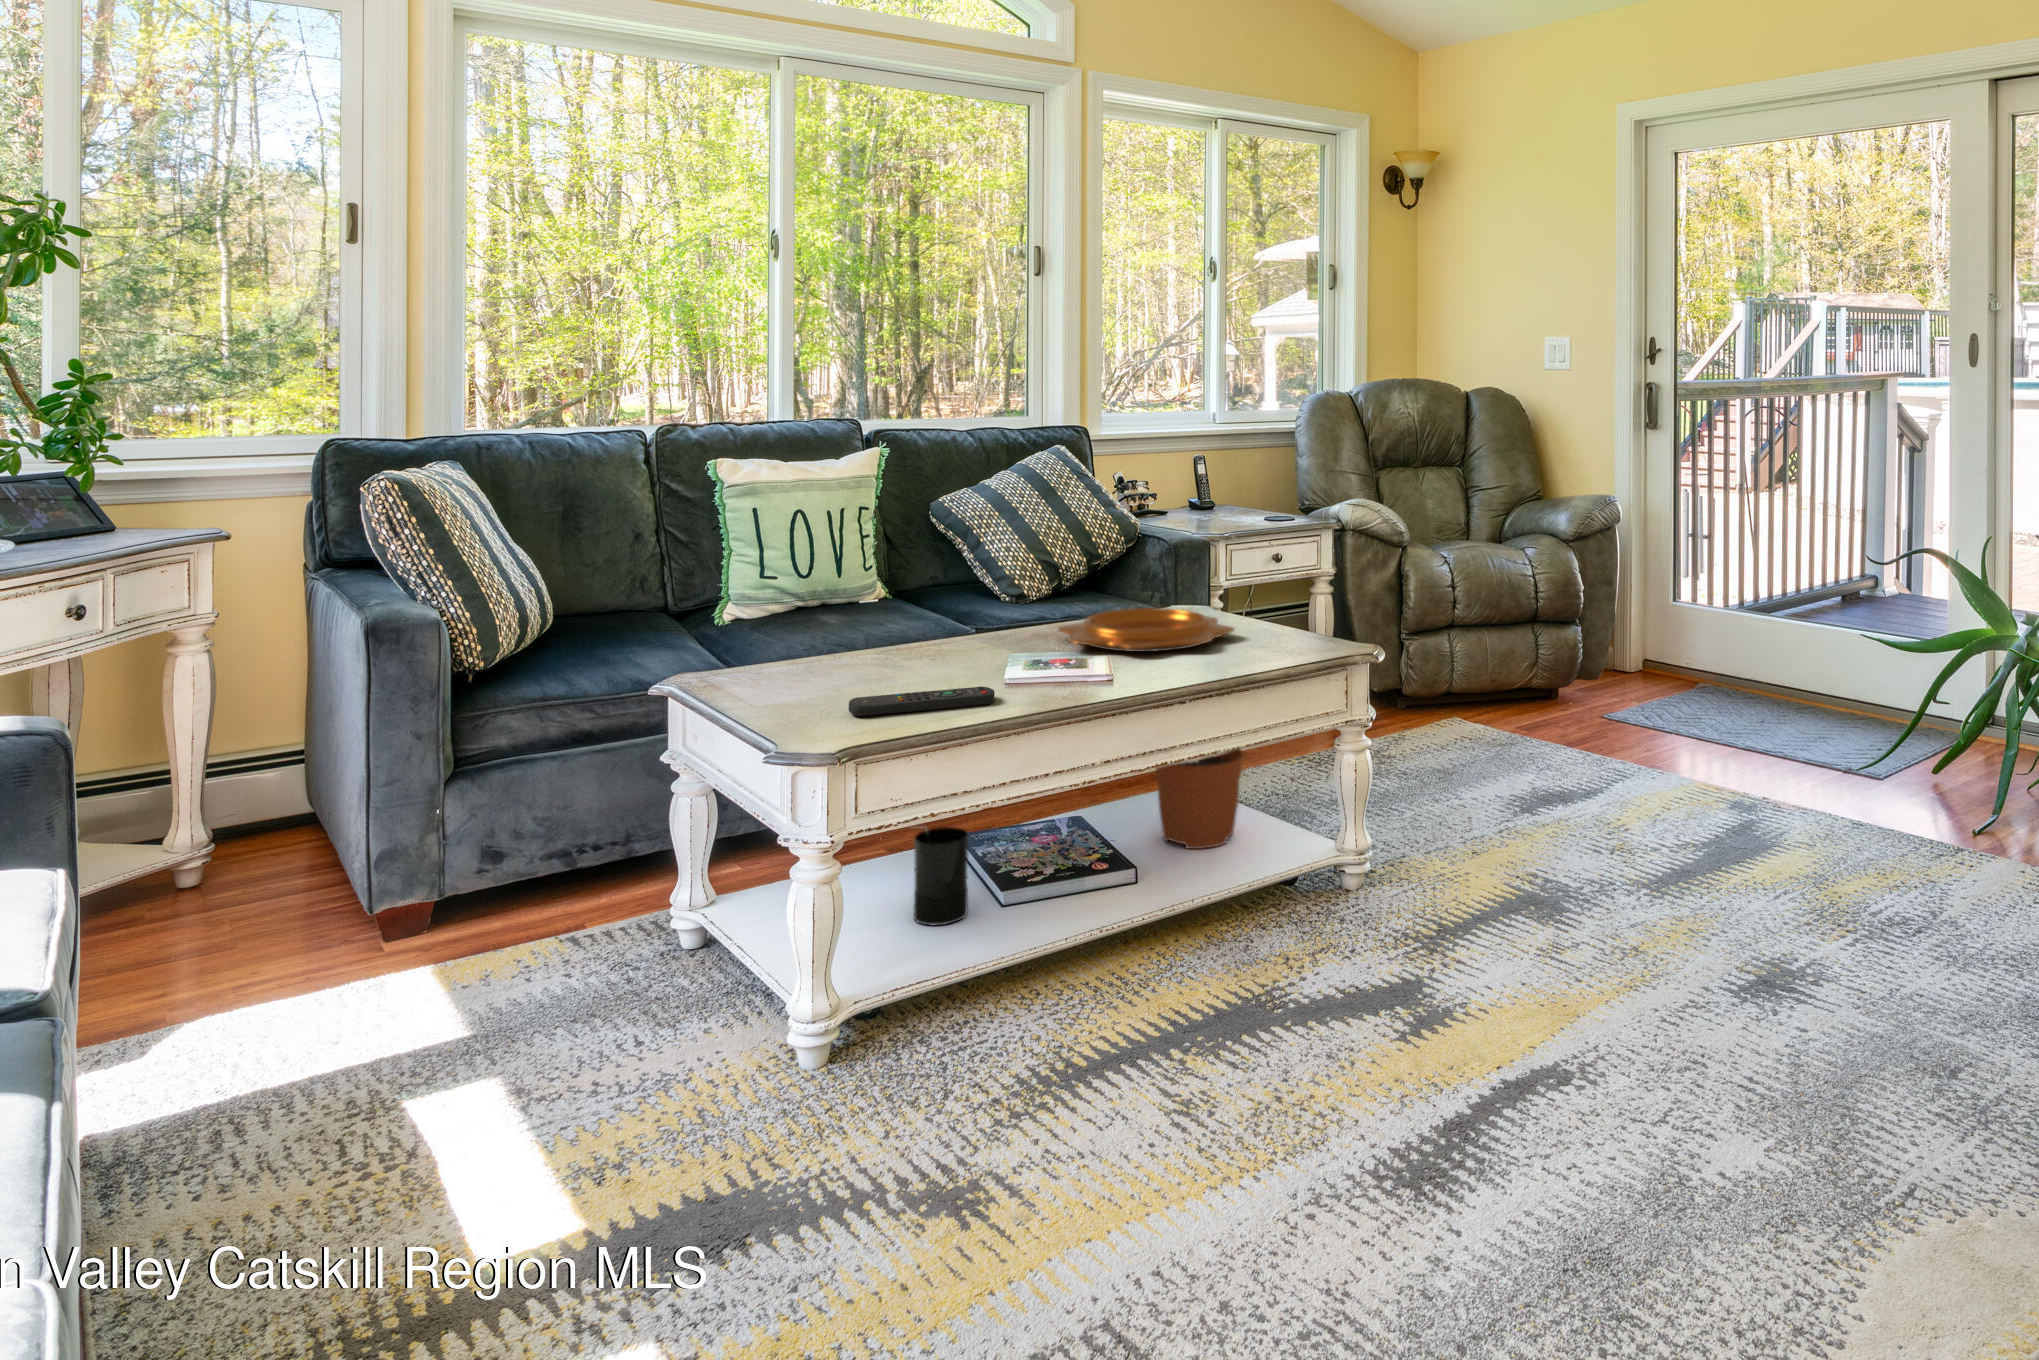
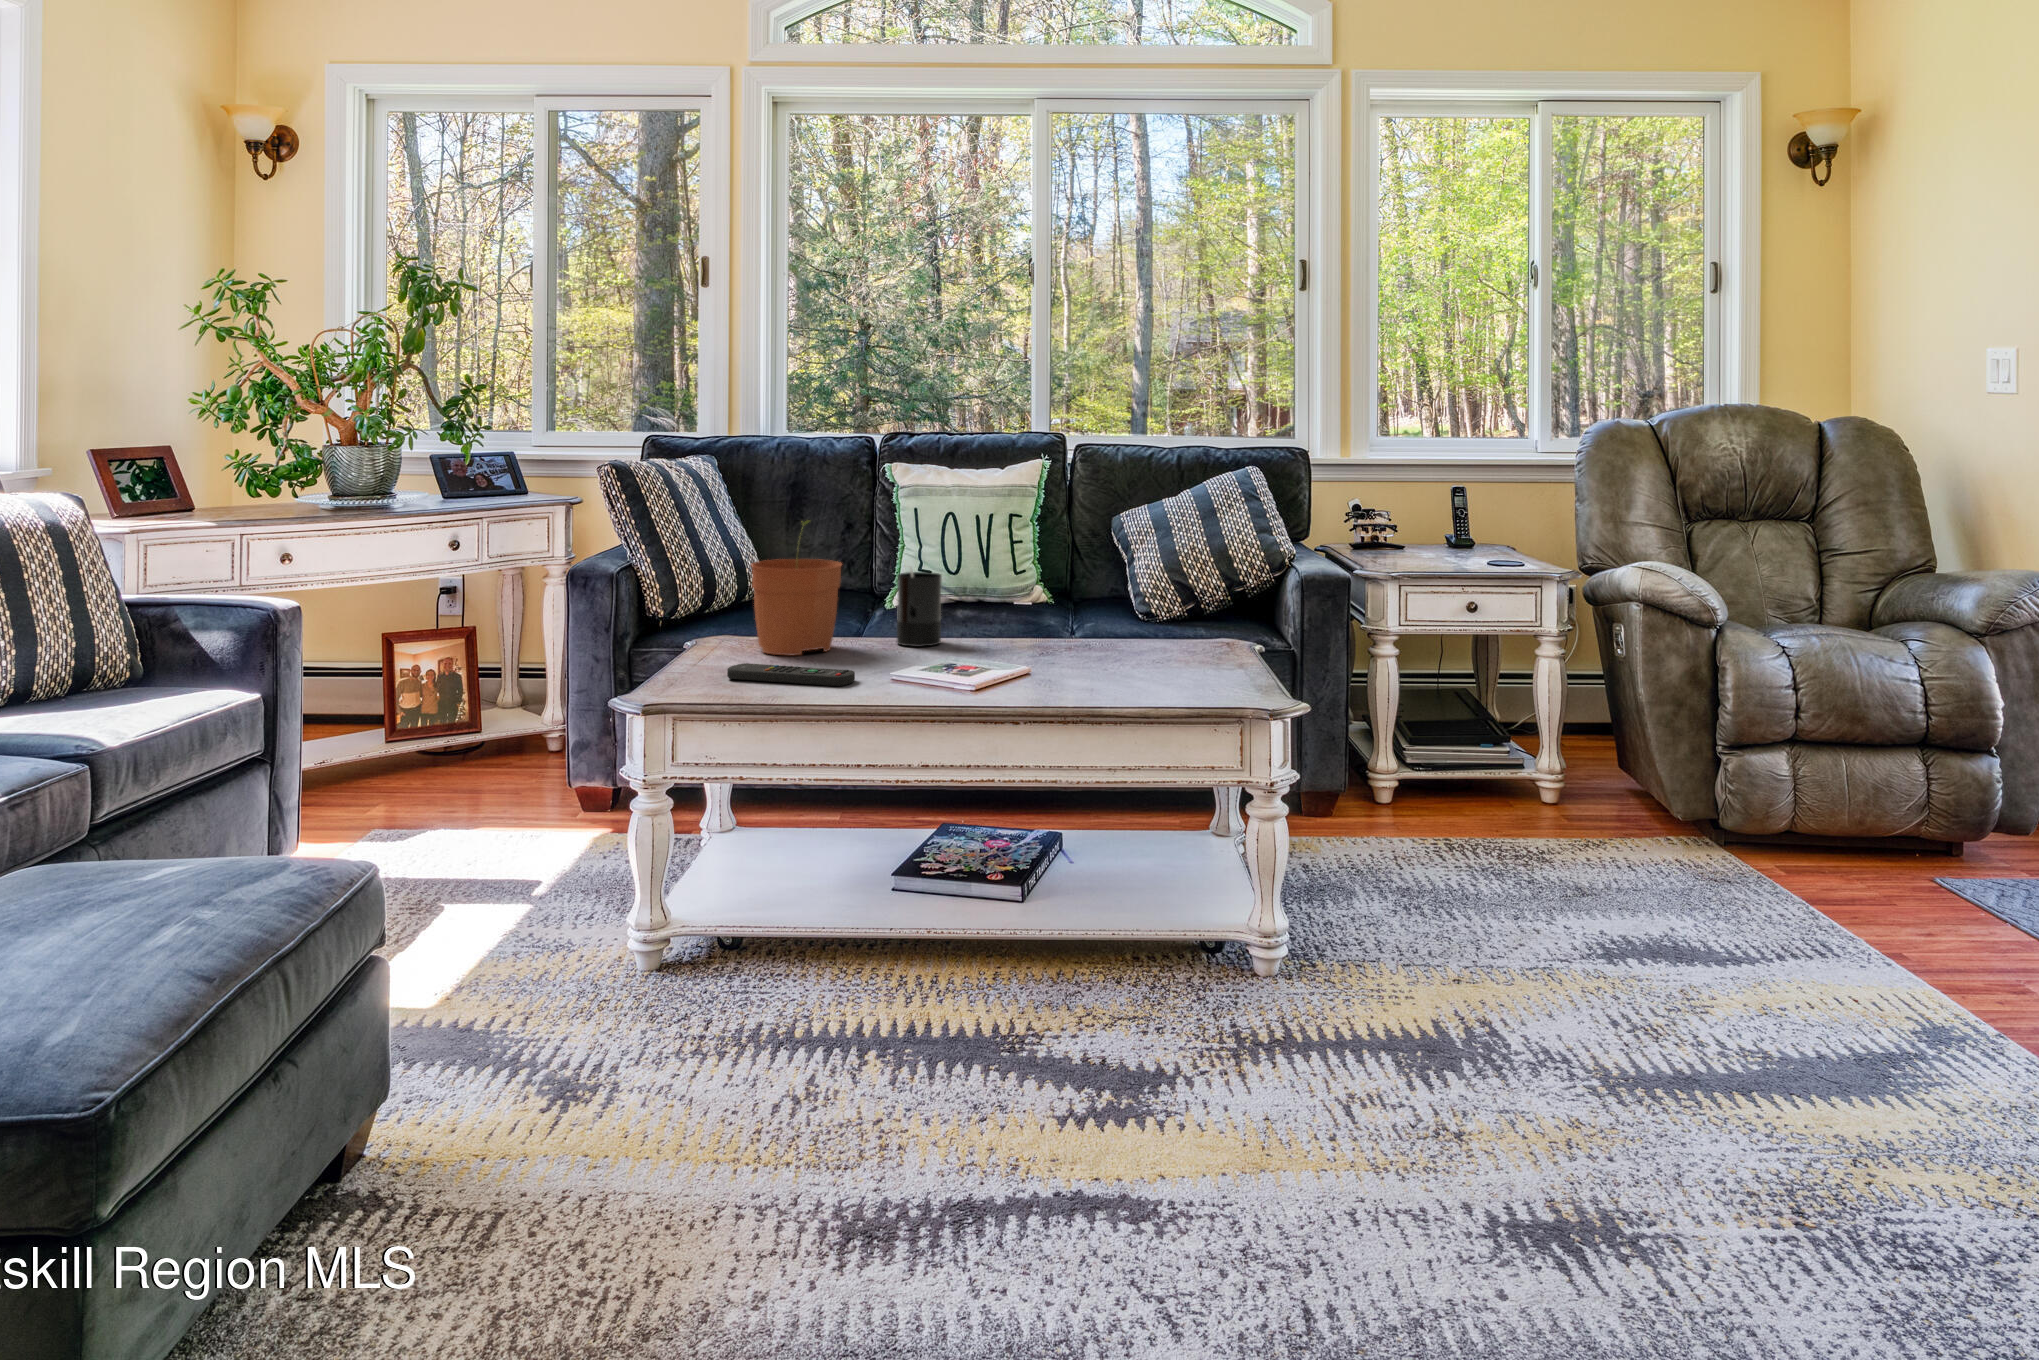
decorative bowl: present [1058,608,1234,652] -> none [1010,626,1200,668]
plant pot: present [1156,748,1243,849] -> present [751,520,842,655]
candle: present [914,827,968,925] -> present [897,568,942,647]

